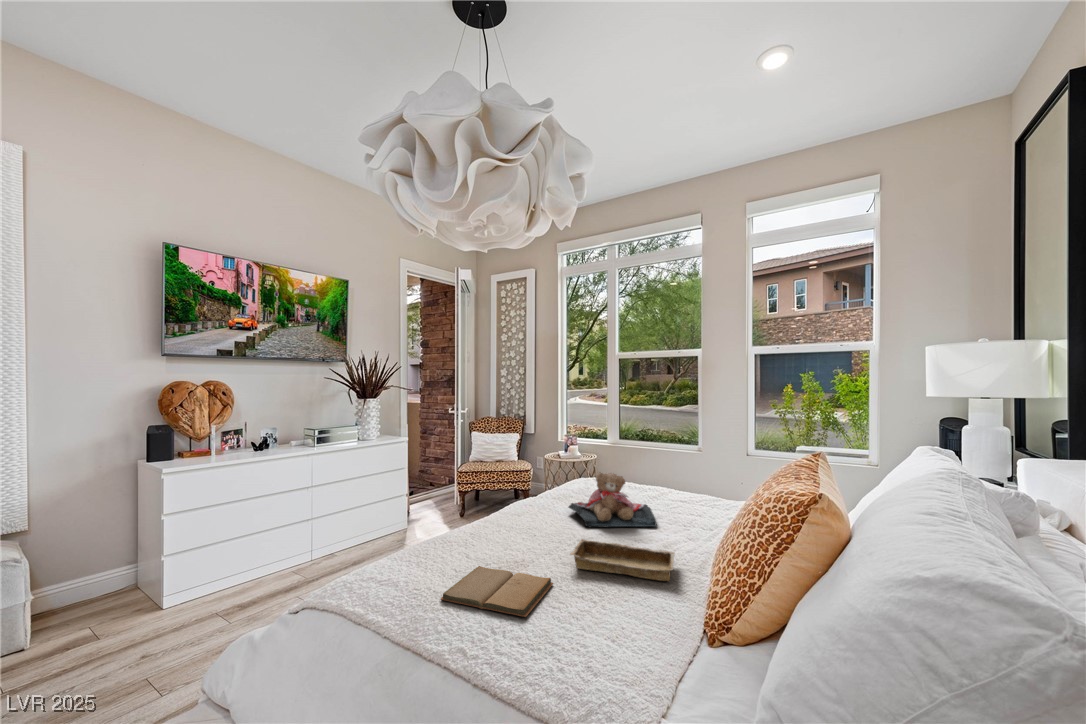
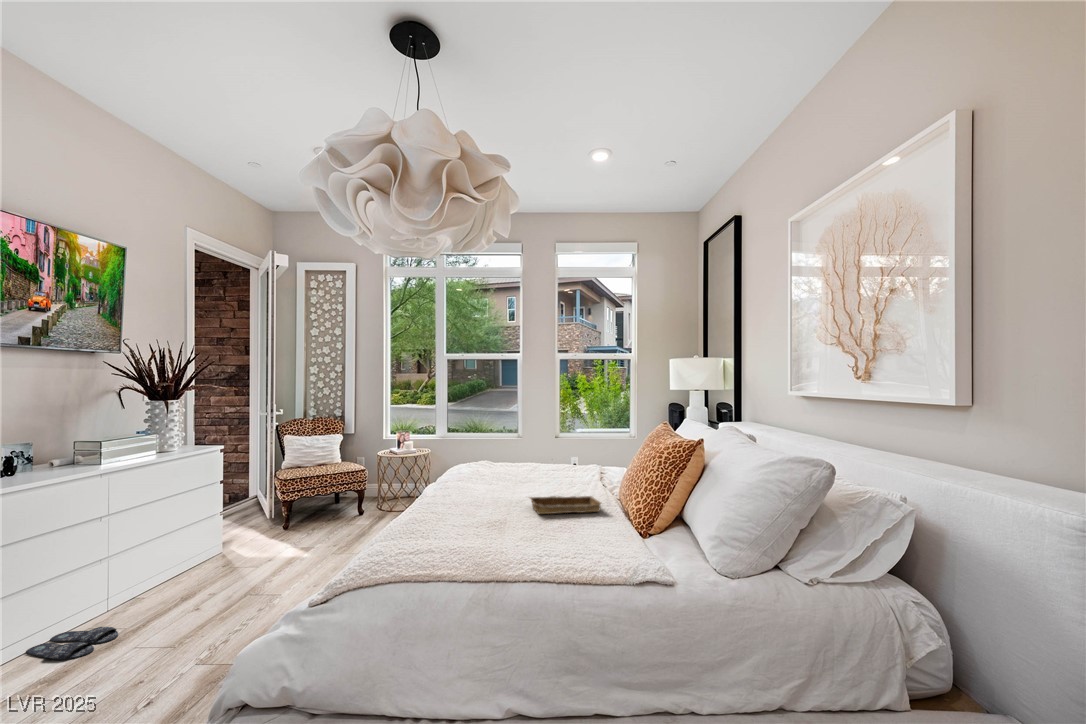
teddy bear: present [568,472,657,527] -> none [485,451,557,493]
book: present [441,566,553,617] -> none [474,520,545,543]
slippers: none [222,584,278,610] -> present [26,627,118,660]

